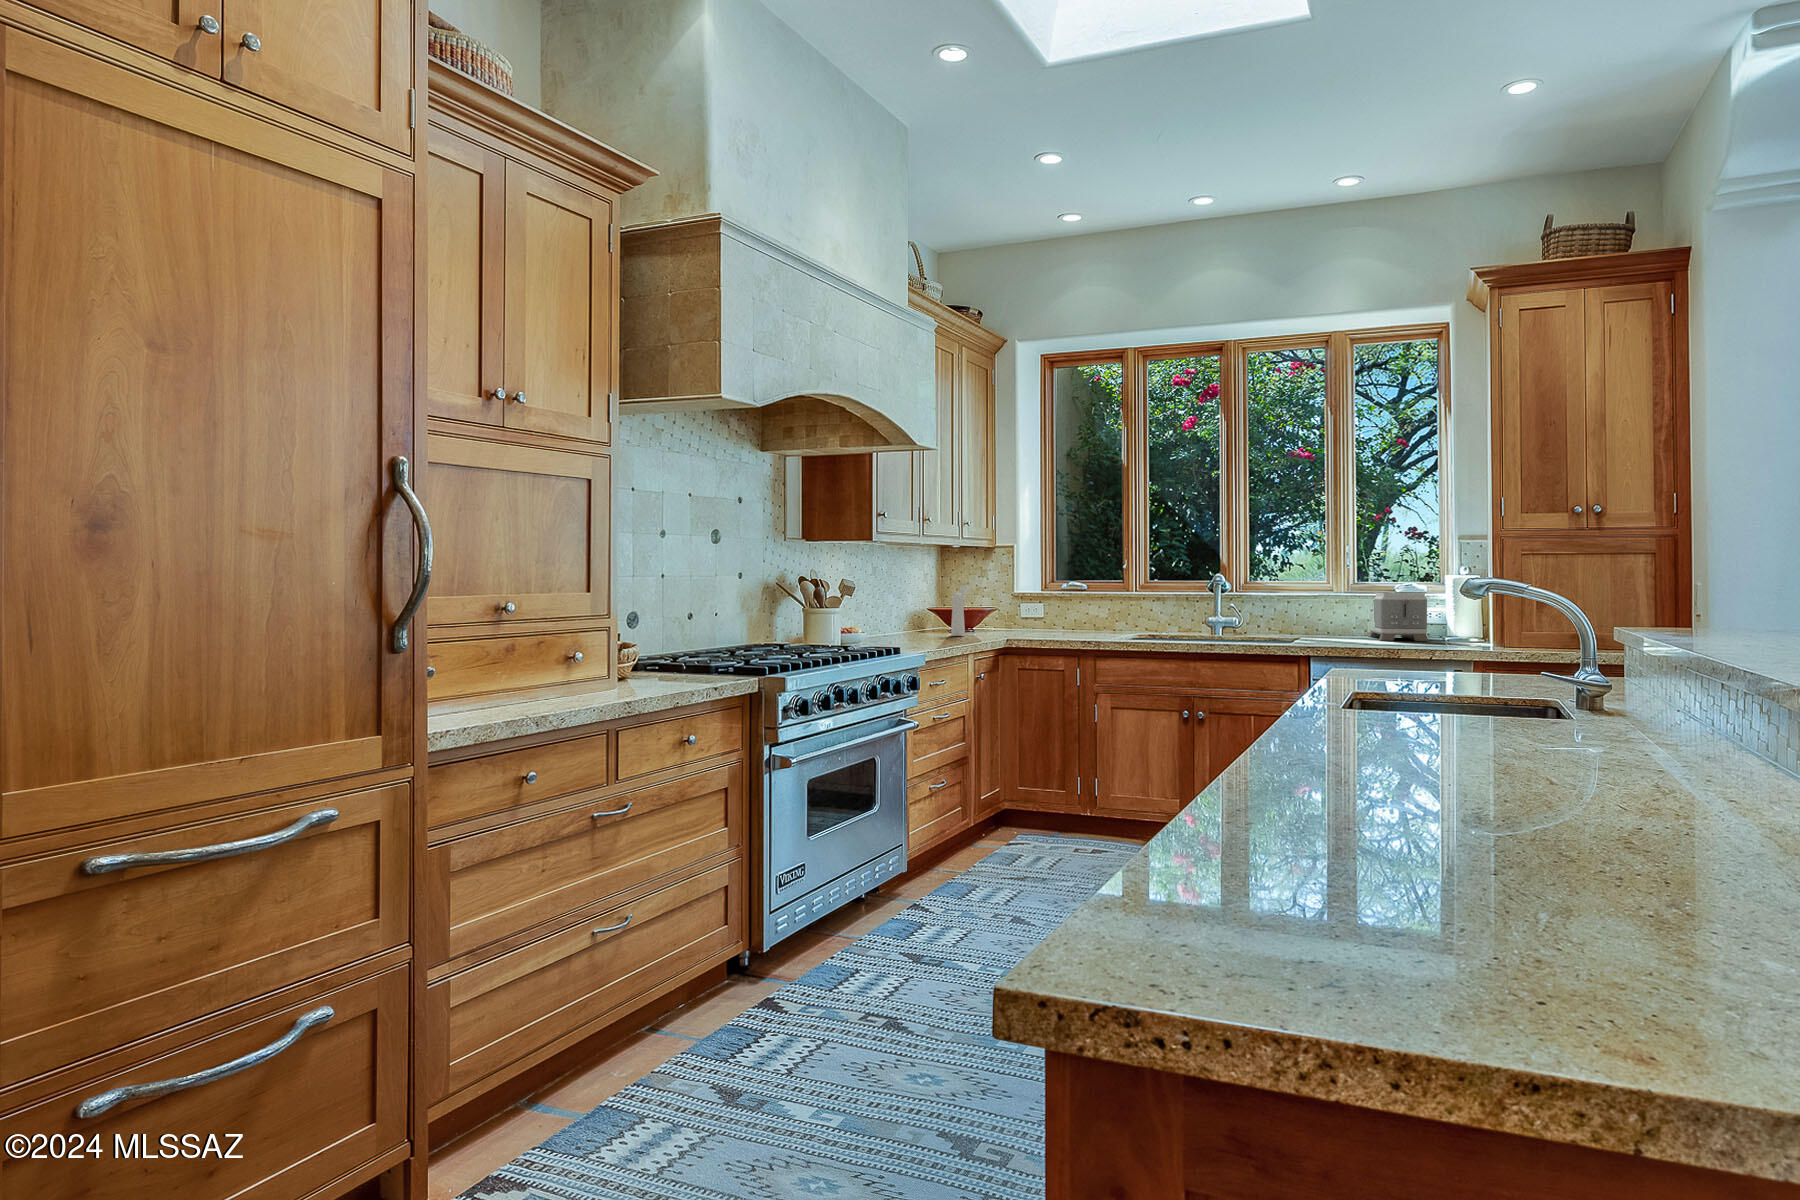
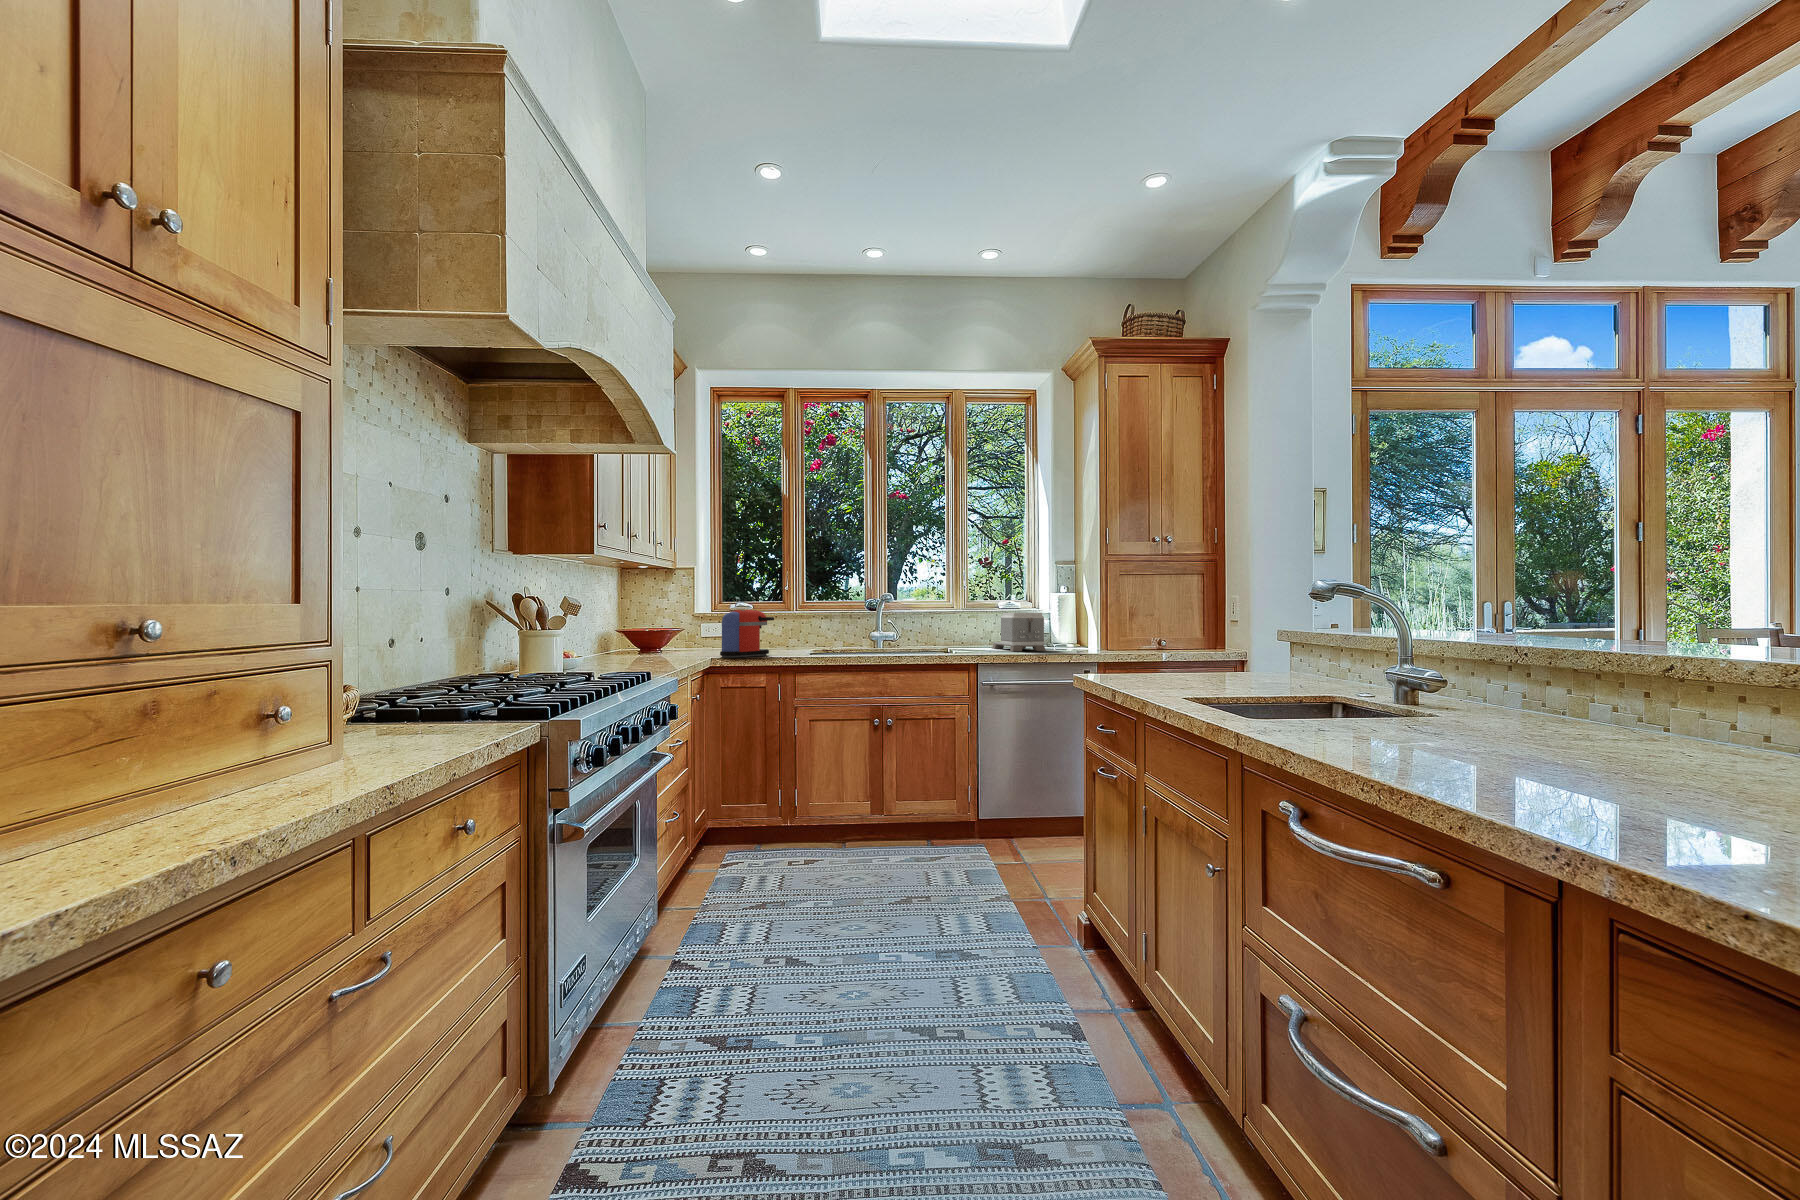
pepper mill: present [951,585,969,636] -> none [653,606,668,657]
coffee maker: none [1014,589,1076,638] -> present [720,610,774,658]

